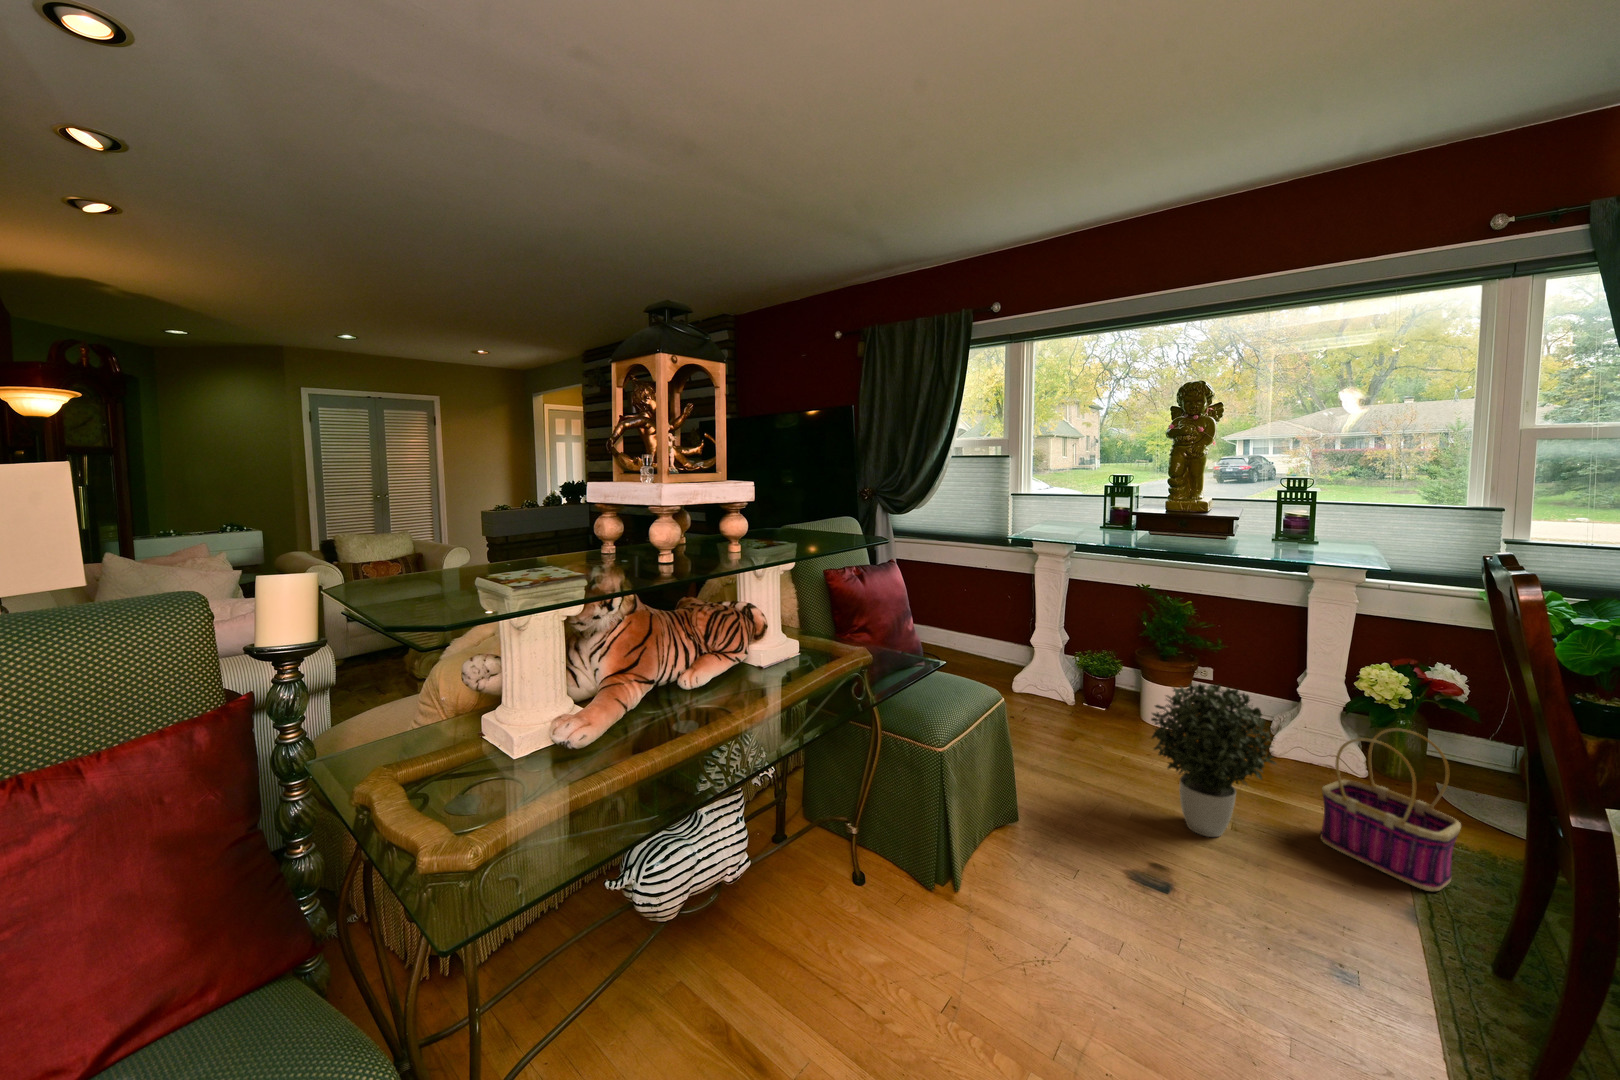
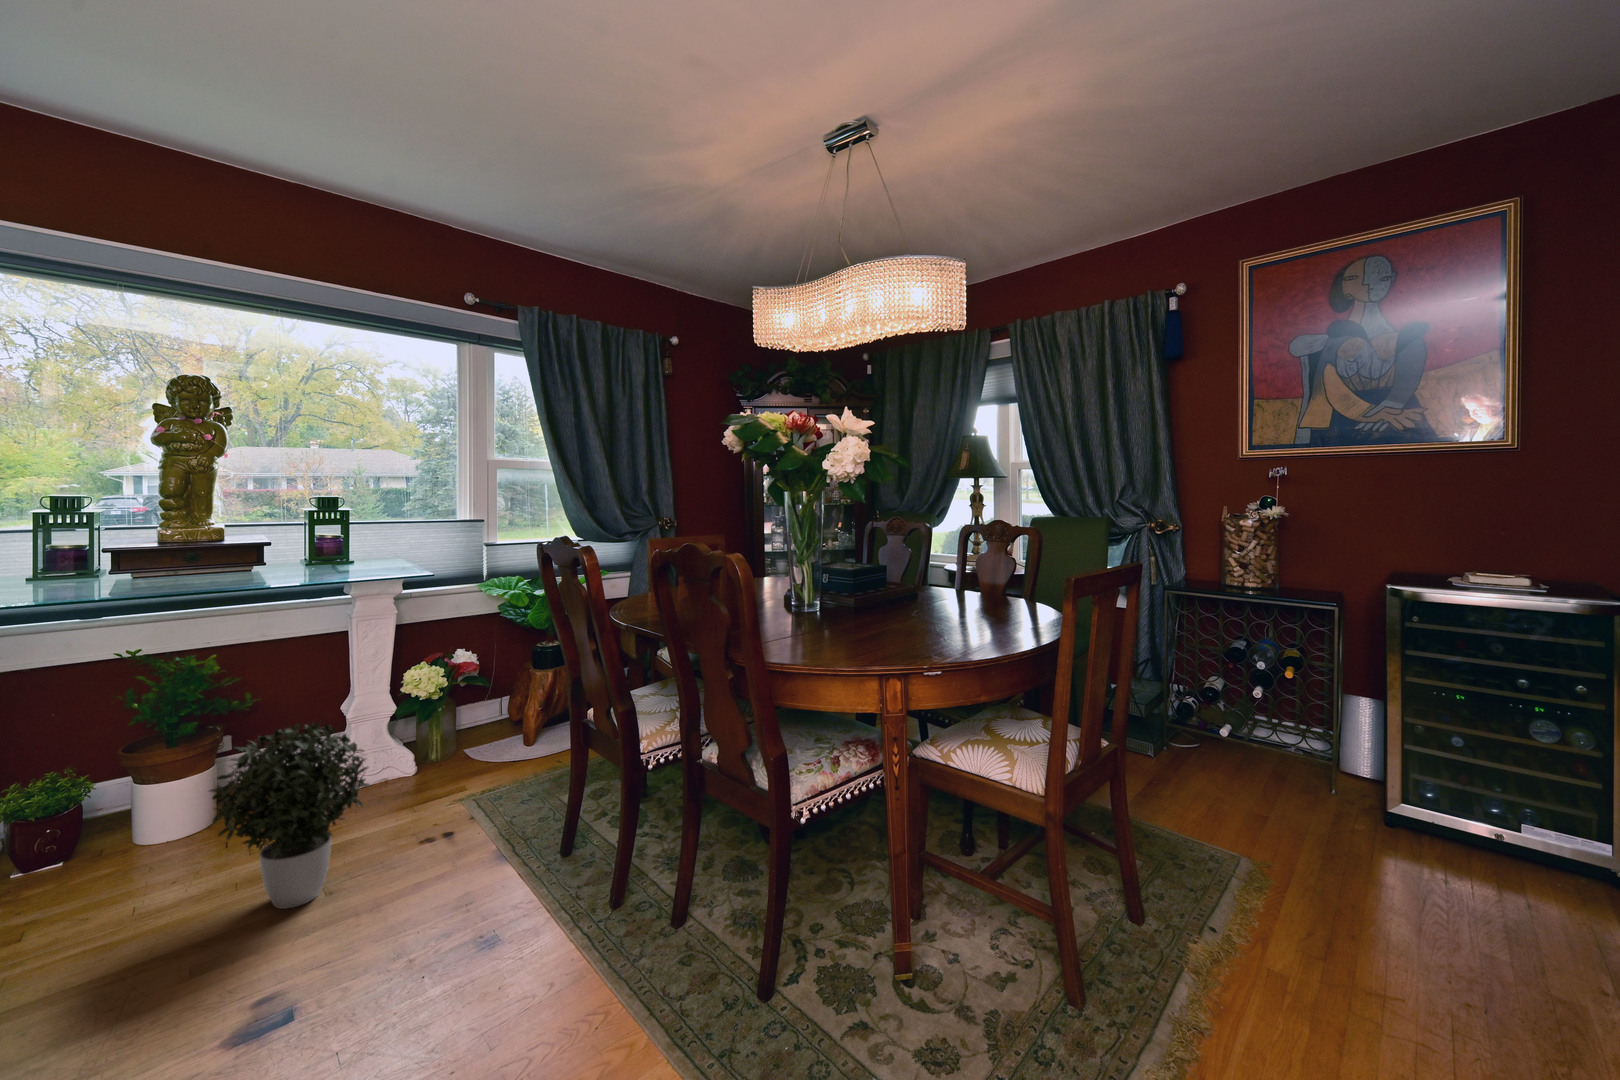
basket: present [1321,728,1461,891] -> none [407,709,511,843]

